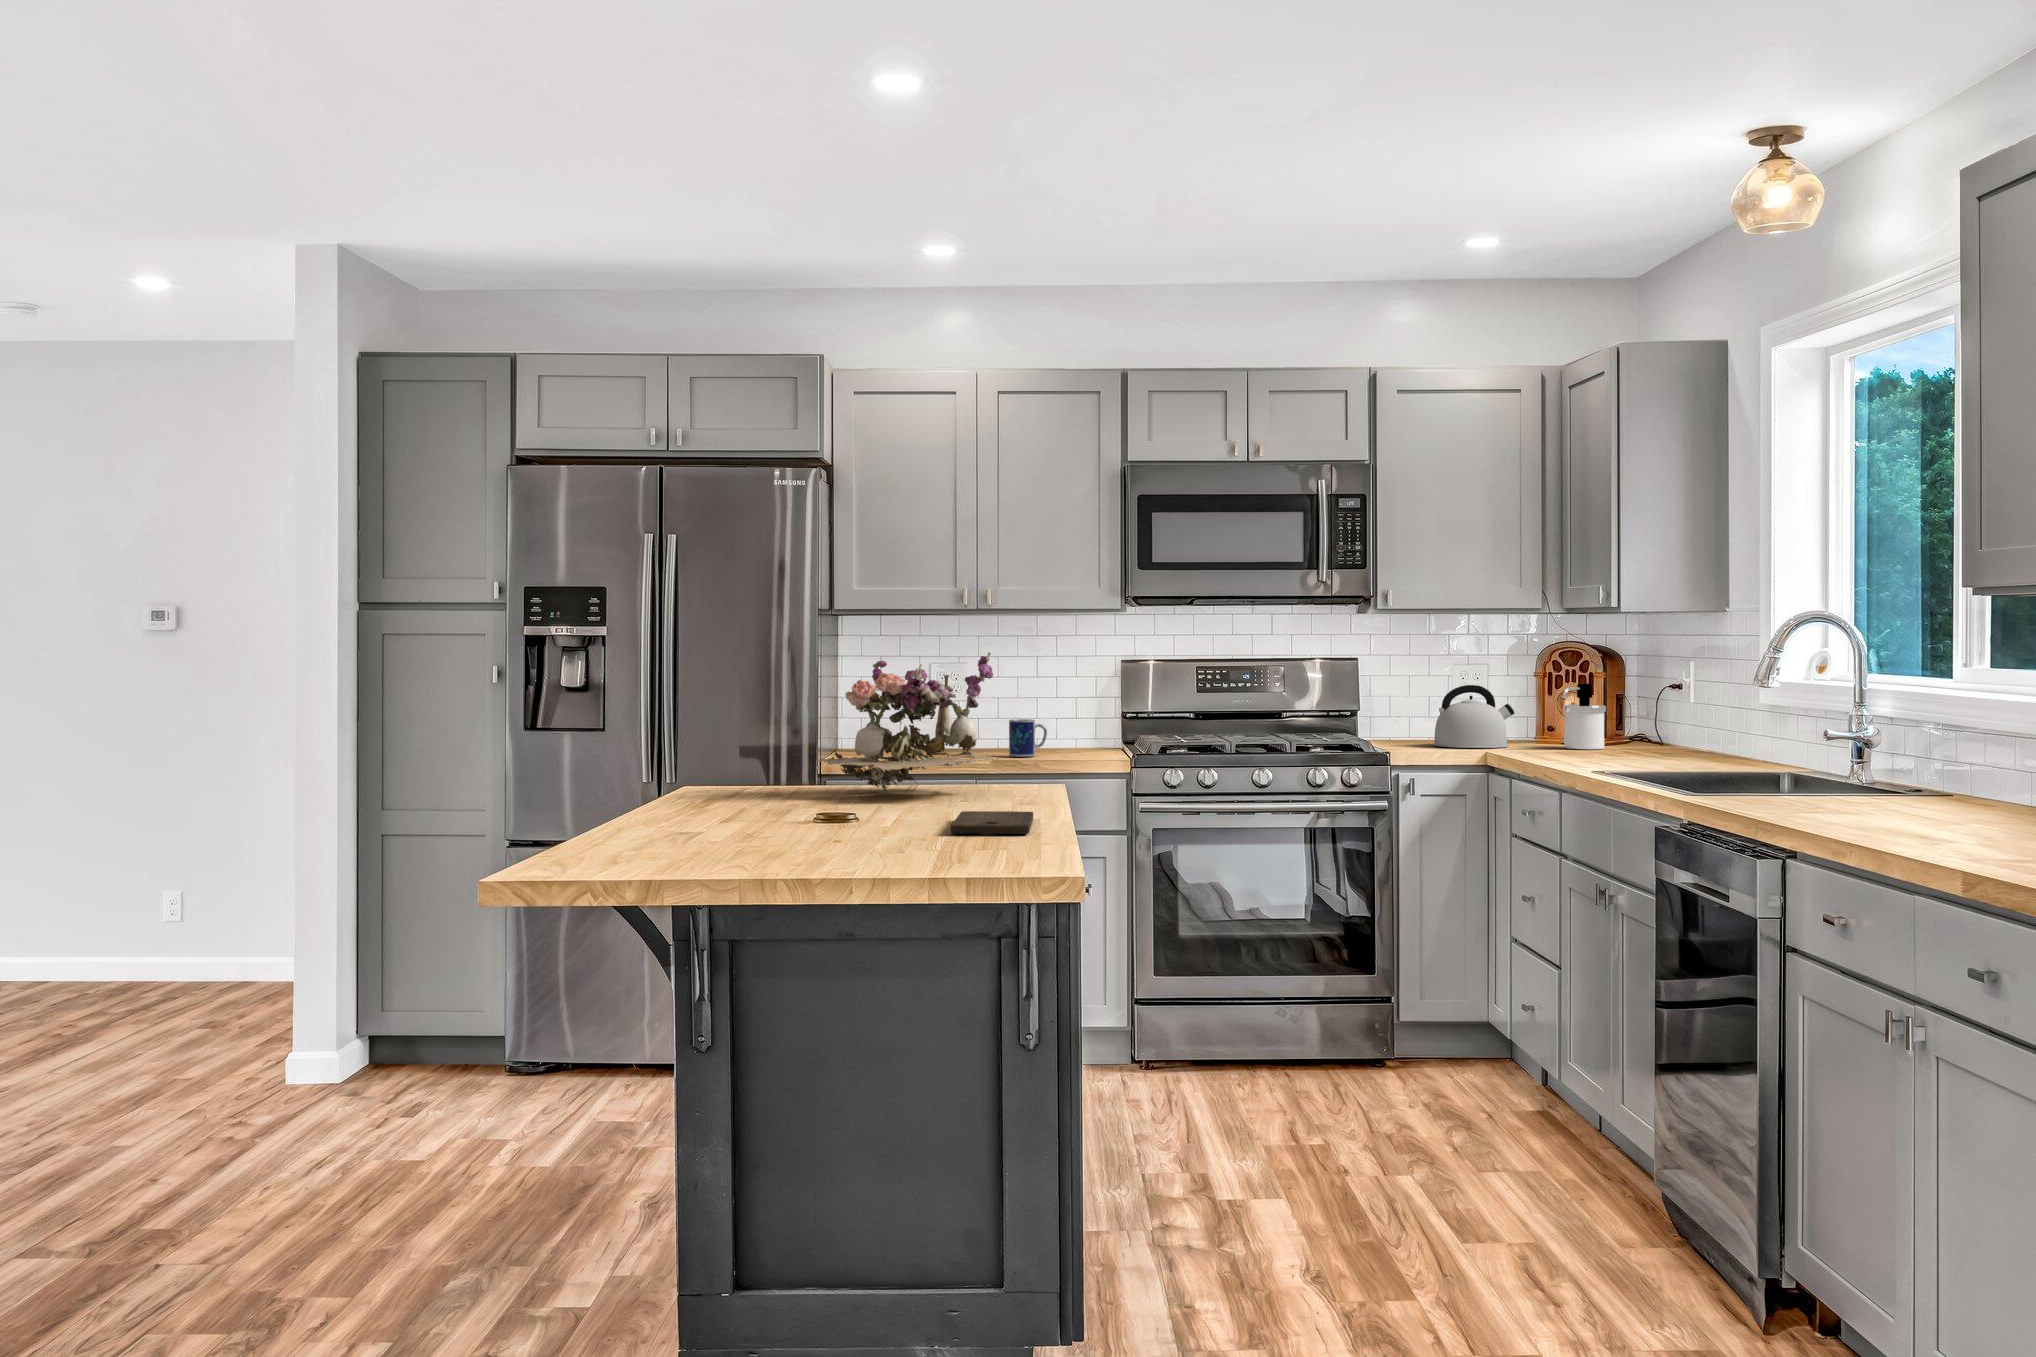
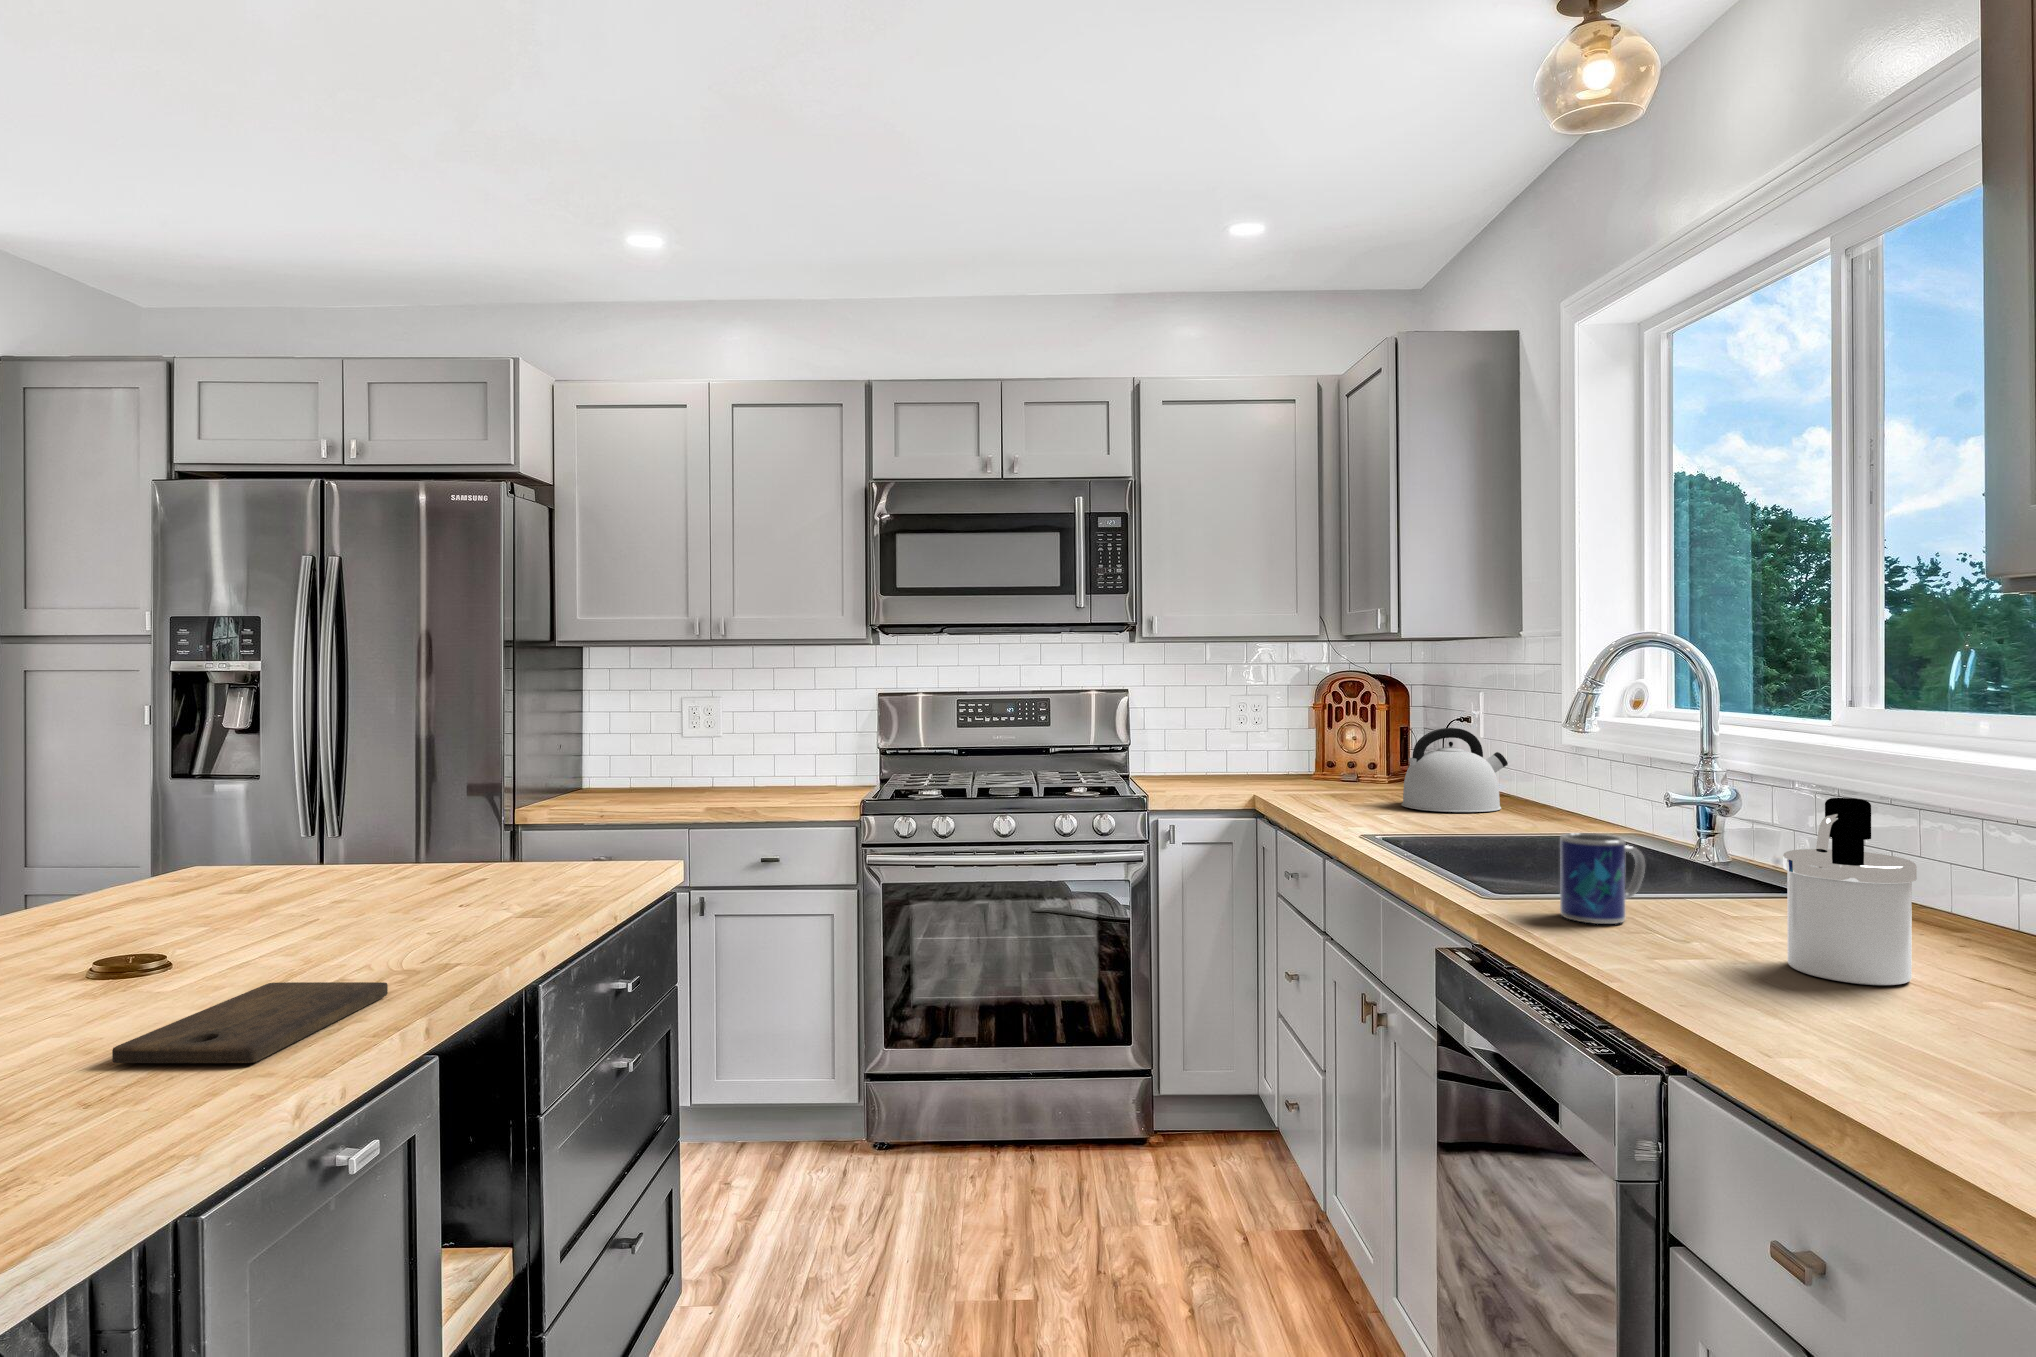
flower arrangement: present [819,652,1000,792] -> none [231,702,519,904]
soap dispenser: present [1562,683,1606,749] -> present [1783,798,1917,985]
kettle: present [1433,685,1514,748] -> present [1402,728,1508,812]
mug: present [1009,719,1047,757] -> present [1560,833,1645,924]

